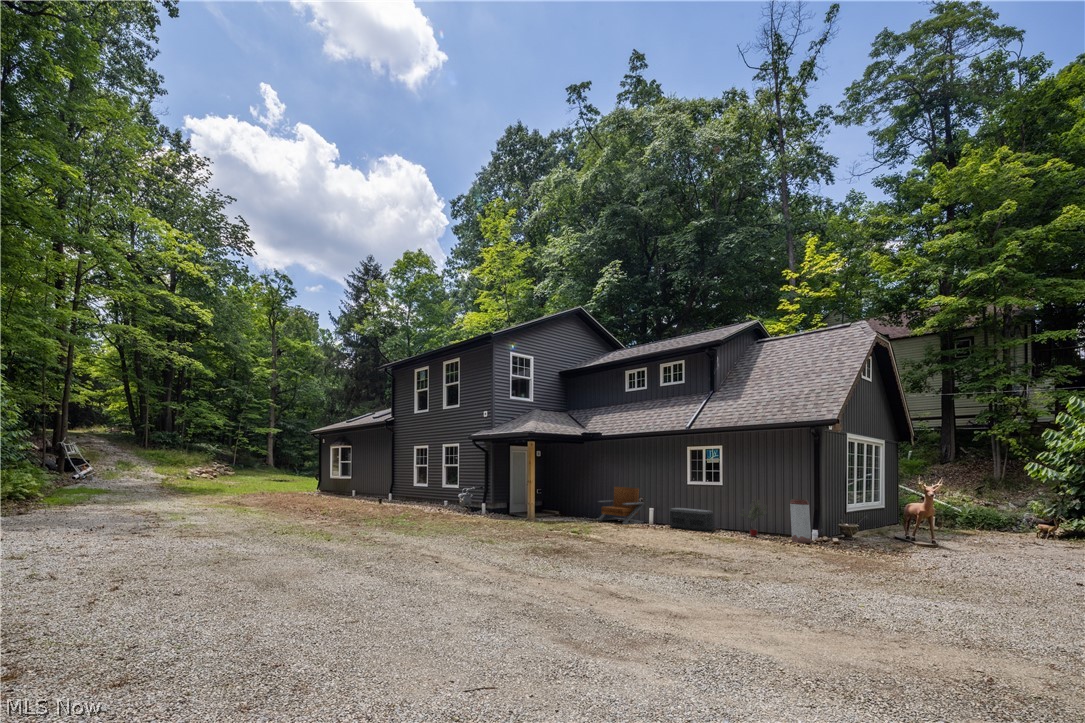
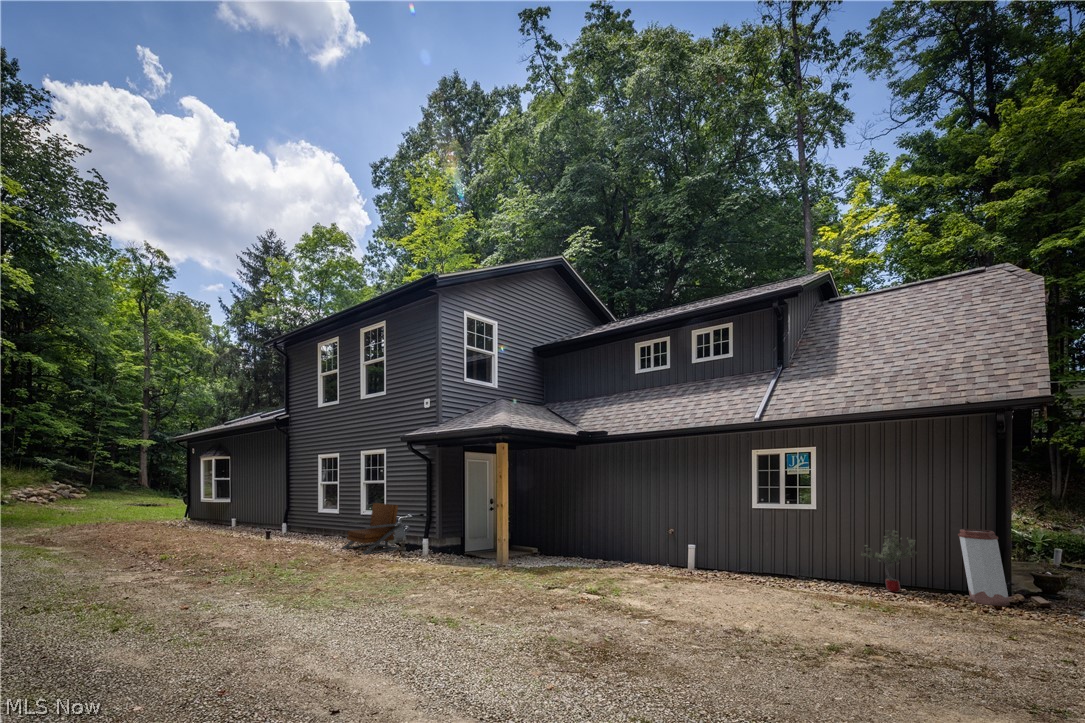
lounge chair: present [598,487,644,524] -> present [343,503,403,554]
storage bench: present [670,508,713,531] -> none [734,542,806,583]

